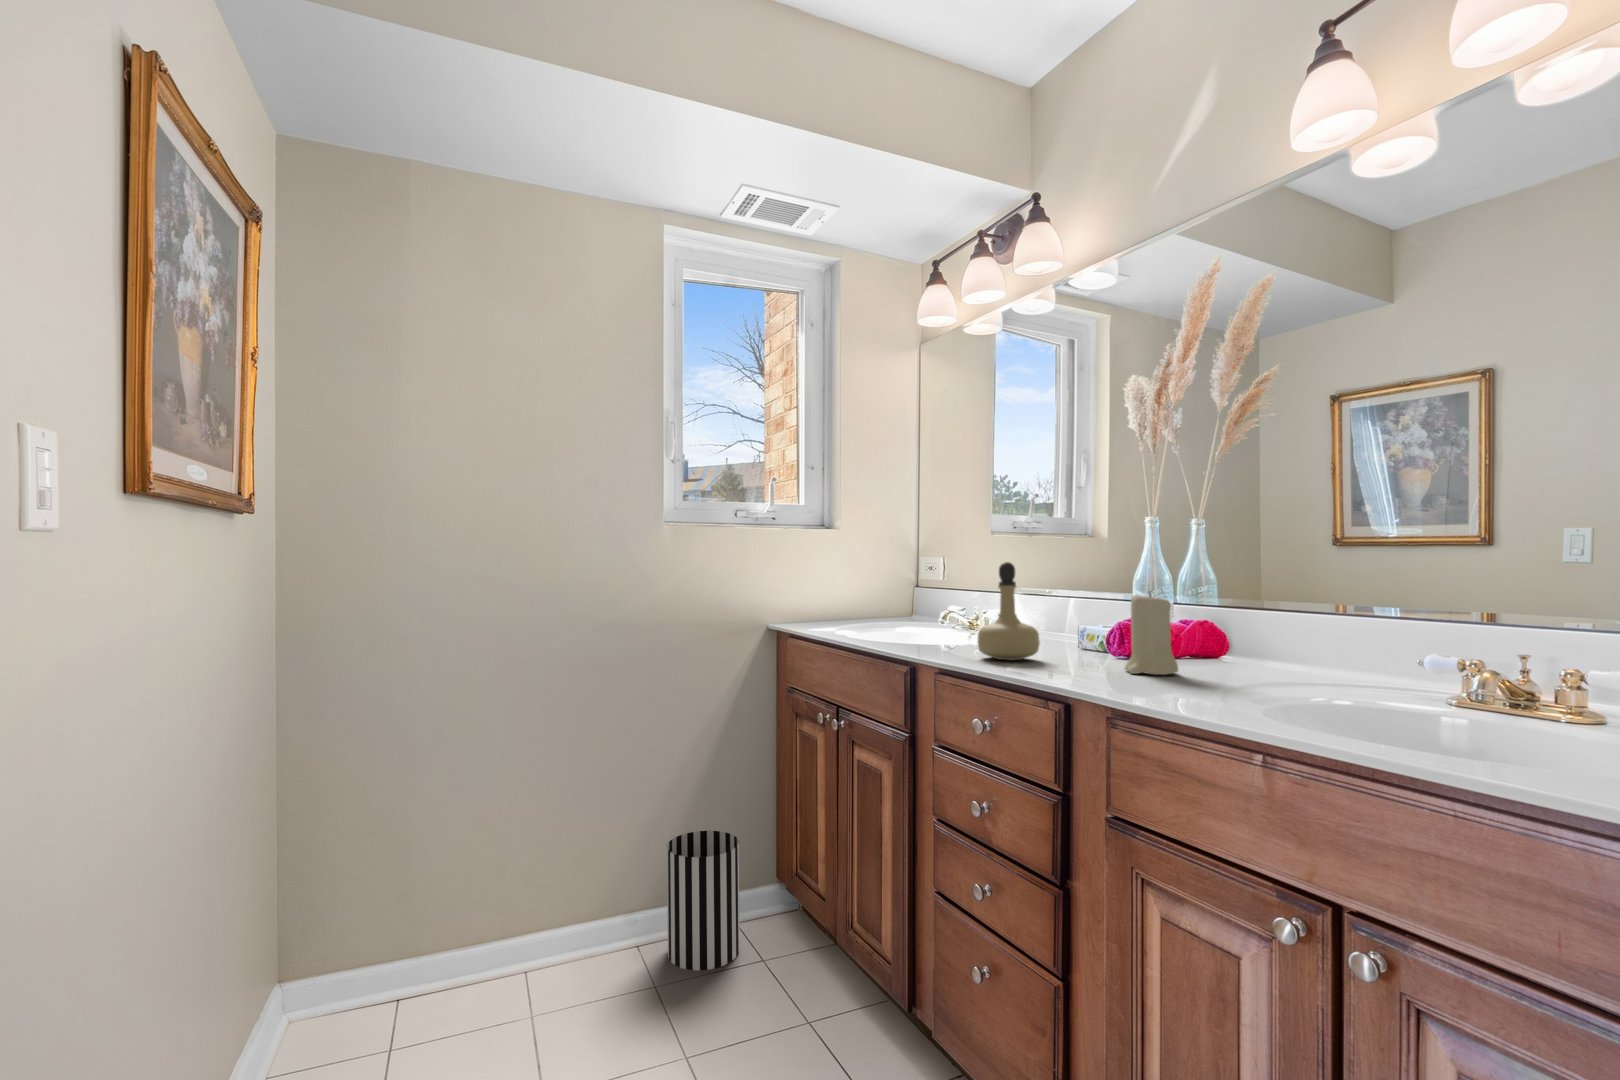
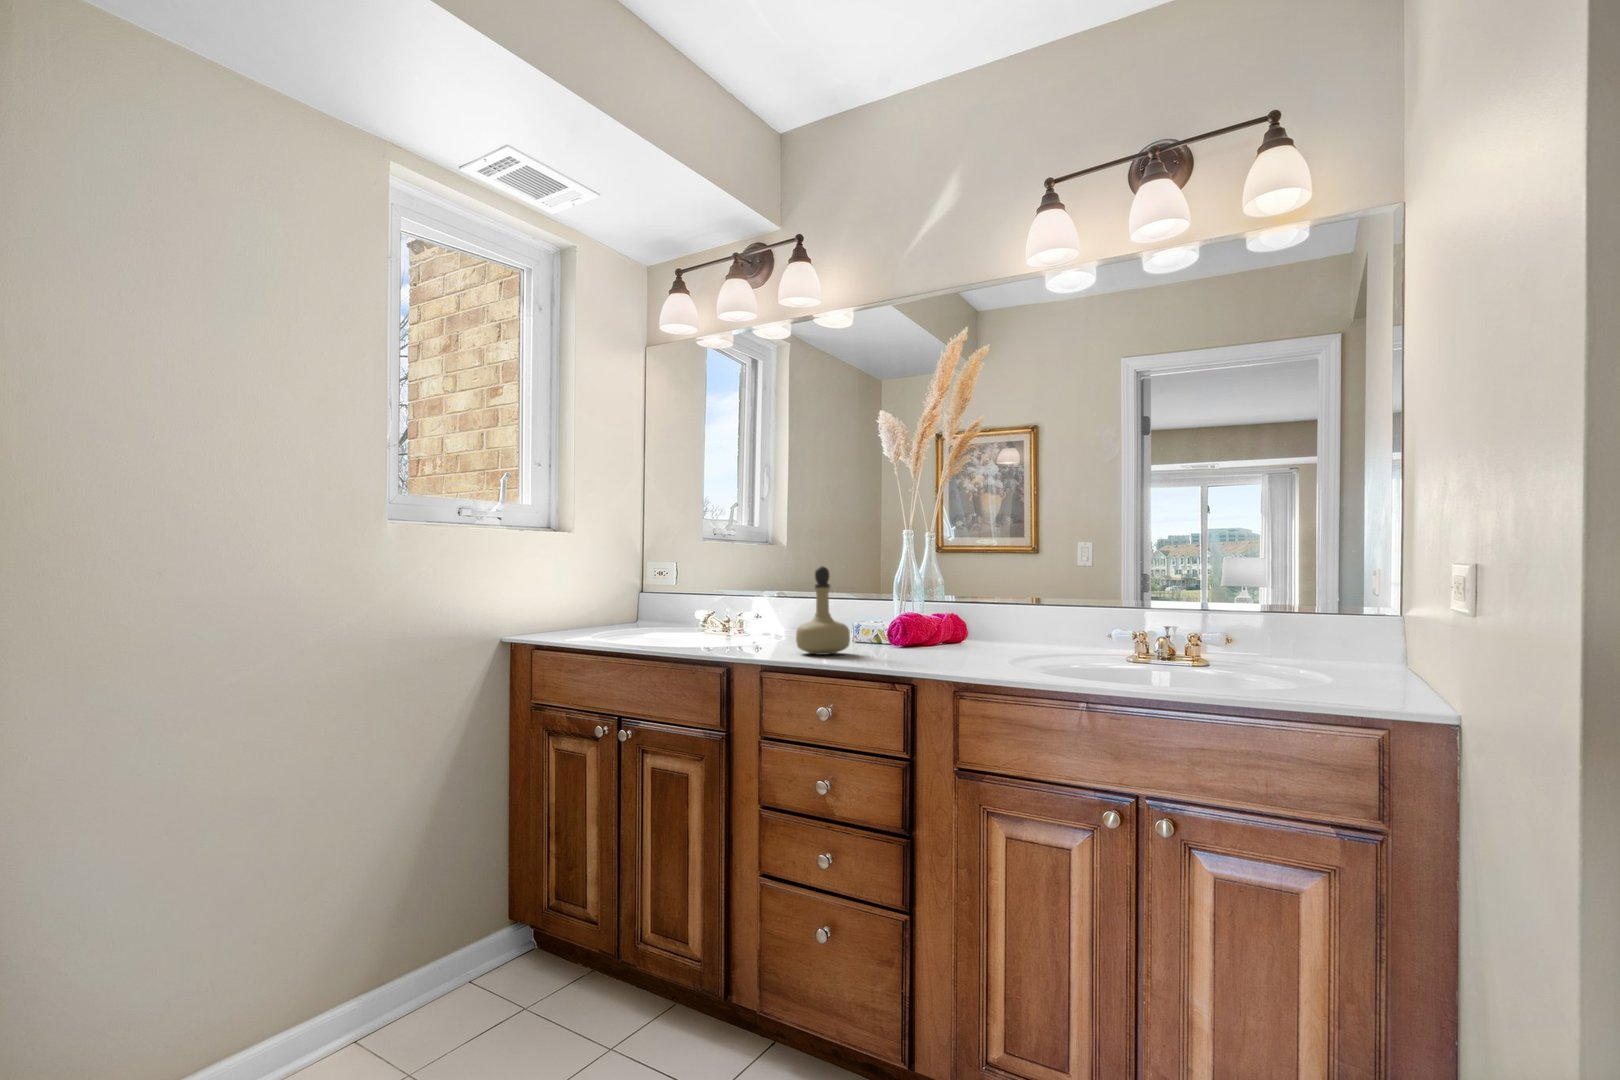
candle: present [1125,592,1178,675] -> none [924,589,966,657]
wastebasket: present [667,831,740,970] -> none [403,879,493,1043]

